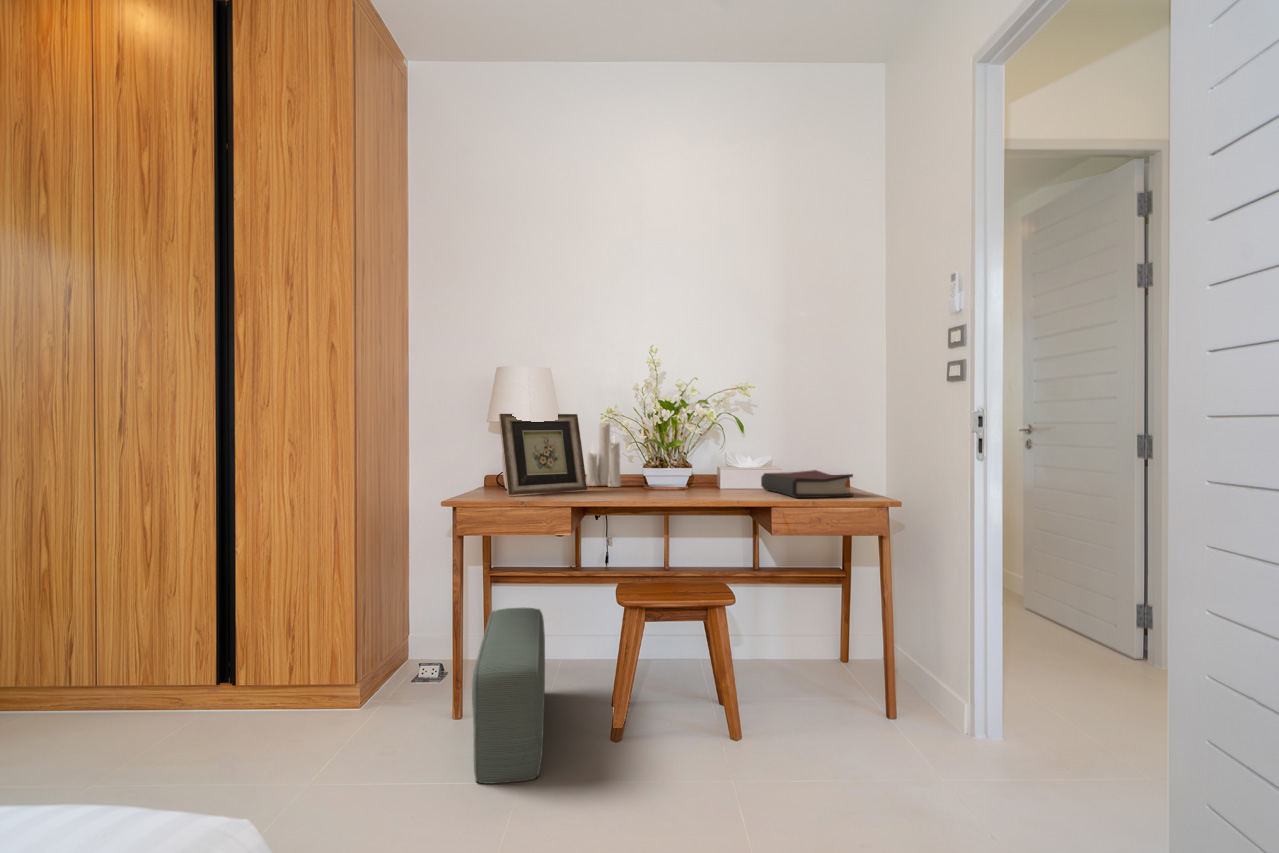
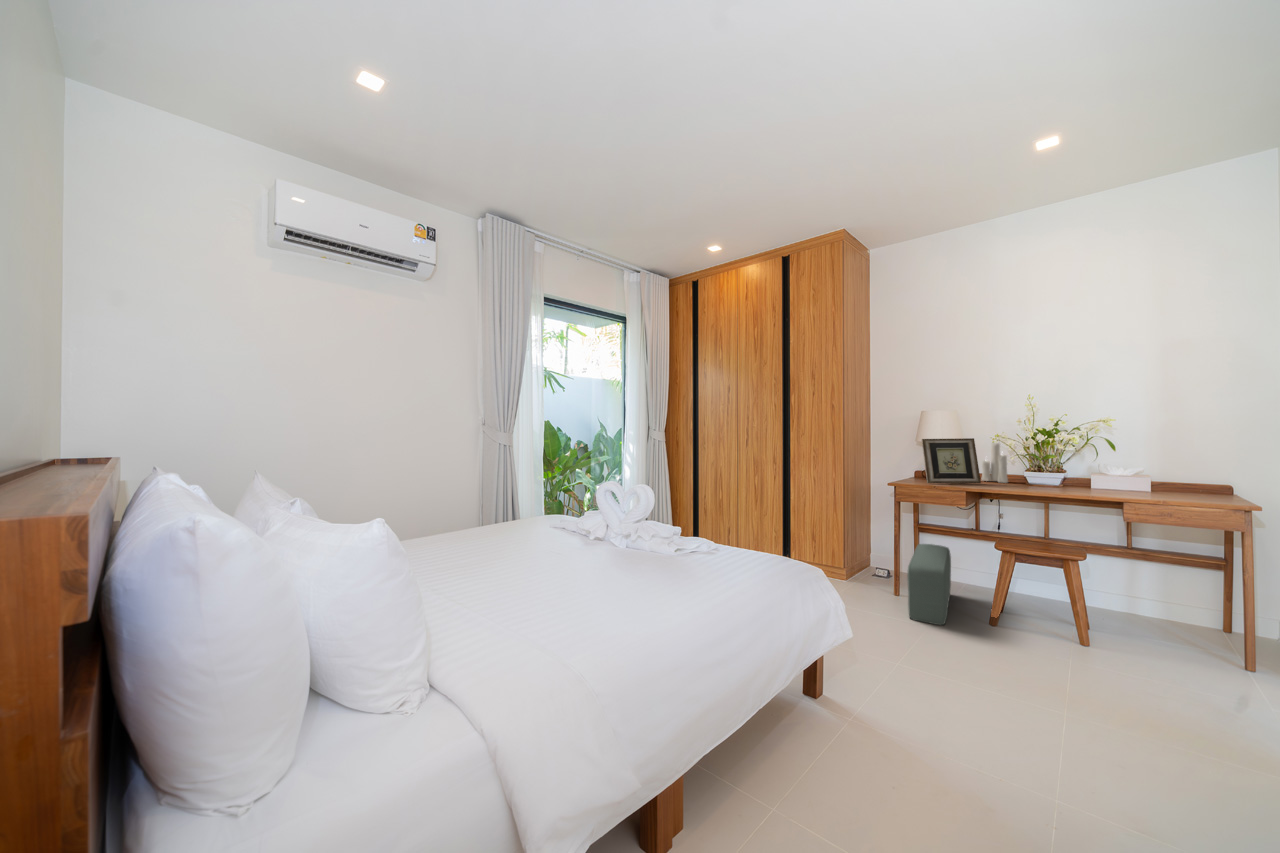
hardback book: present [761,470,853,498] -> none [1126,481,1212,503]

